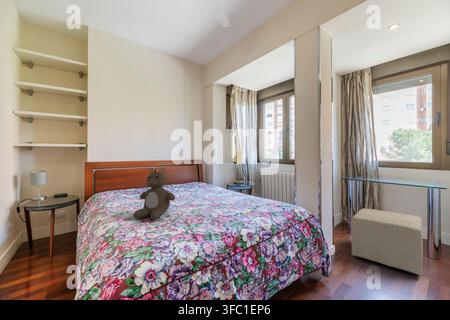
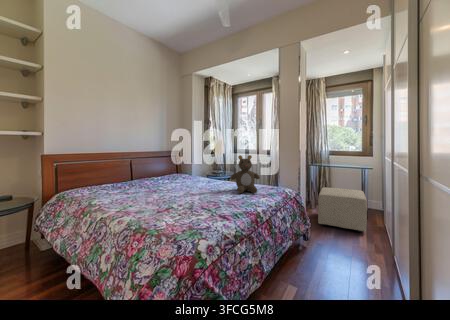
teddy bear: present [133,168,175,220] -> present [231,155,260,194]

